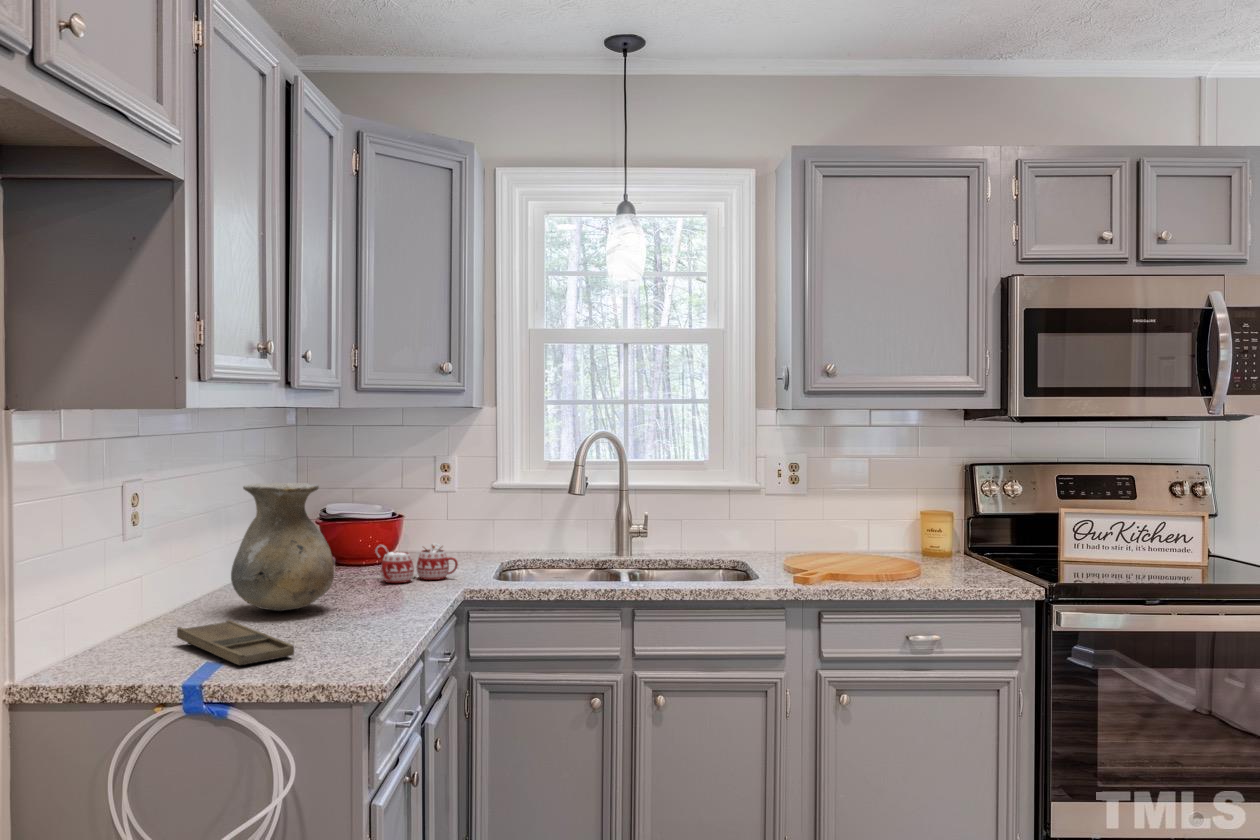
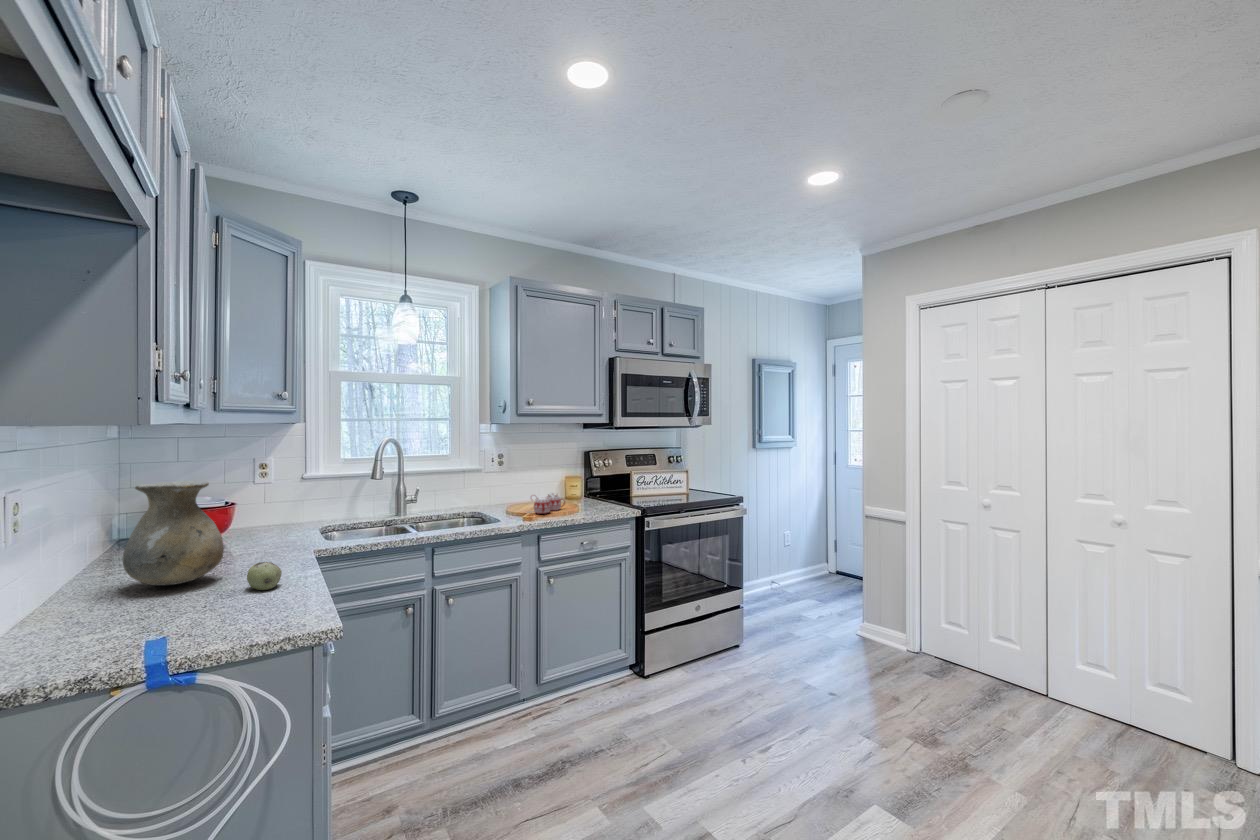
mug: present [375,543,458,583] -> present [531,492,565,514]
fruit: none [340,594,380,630] -> present [247,562,282,590]
tray: present [177,620,294,665] -> none [96,599,234,636]

